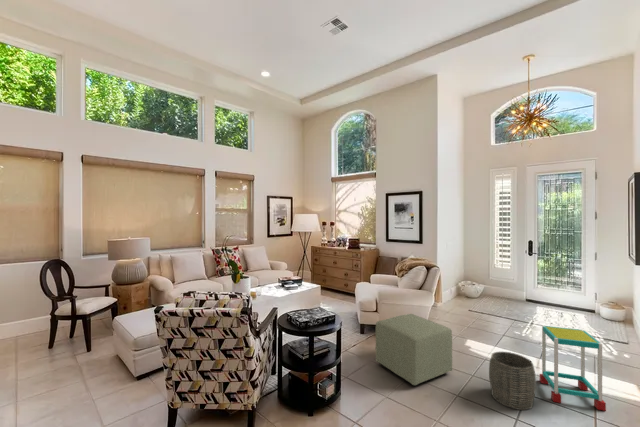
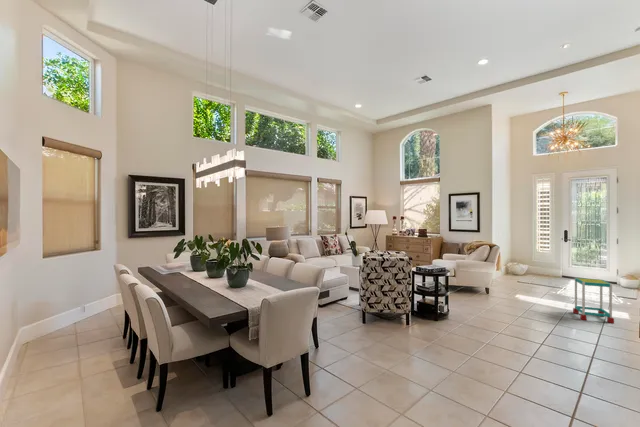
ottoman: present [375,314,452,385] -> none [463,275,515,312]
woven basket: present [489,352,536,410] -> none [541,292,571,322]

